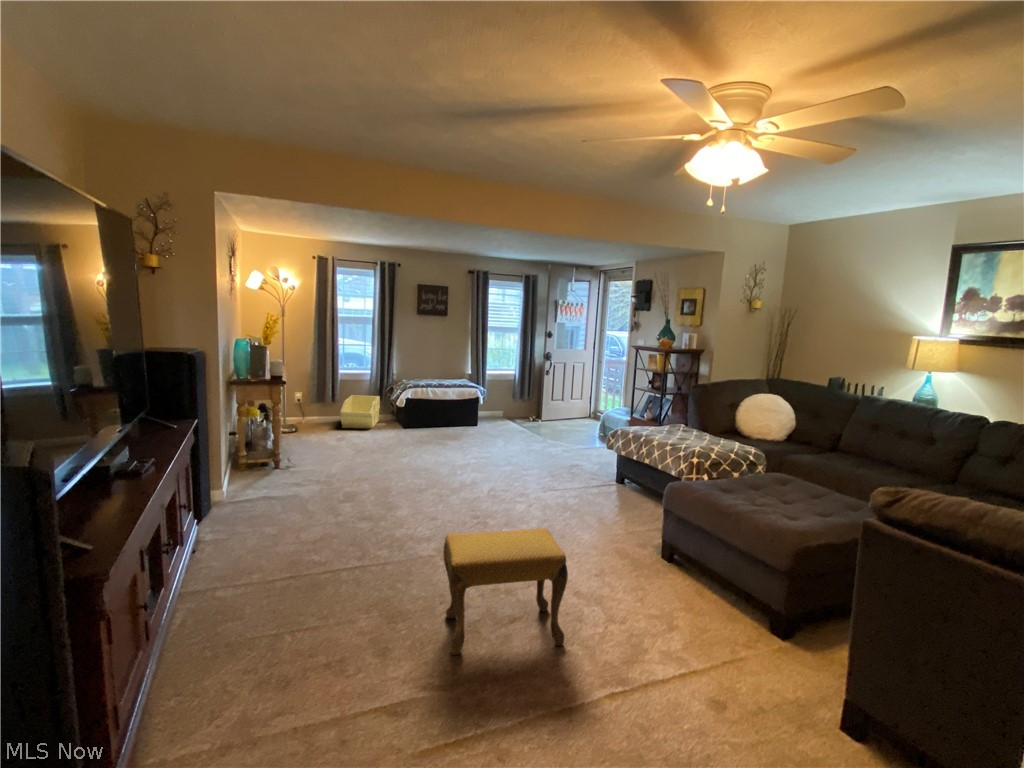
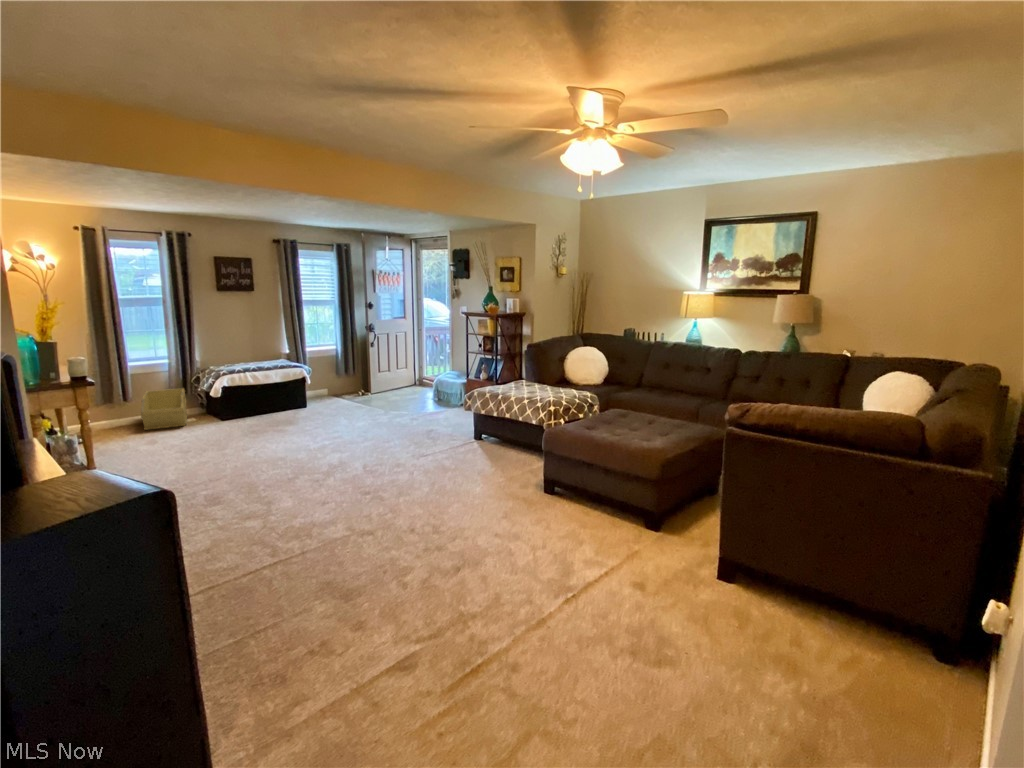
footstool: present [443,528,568,655] -> none [385,487,508,618]

